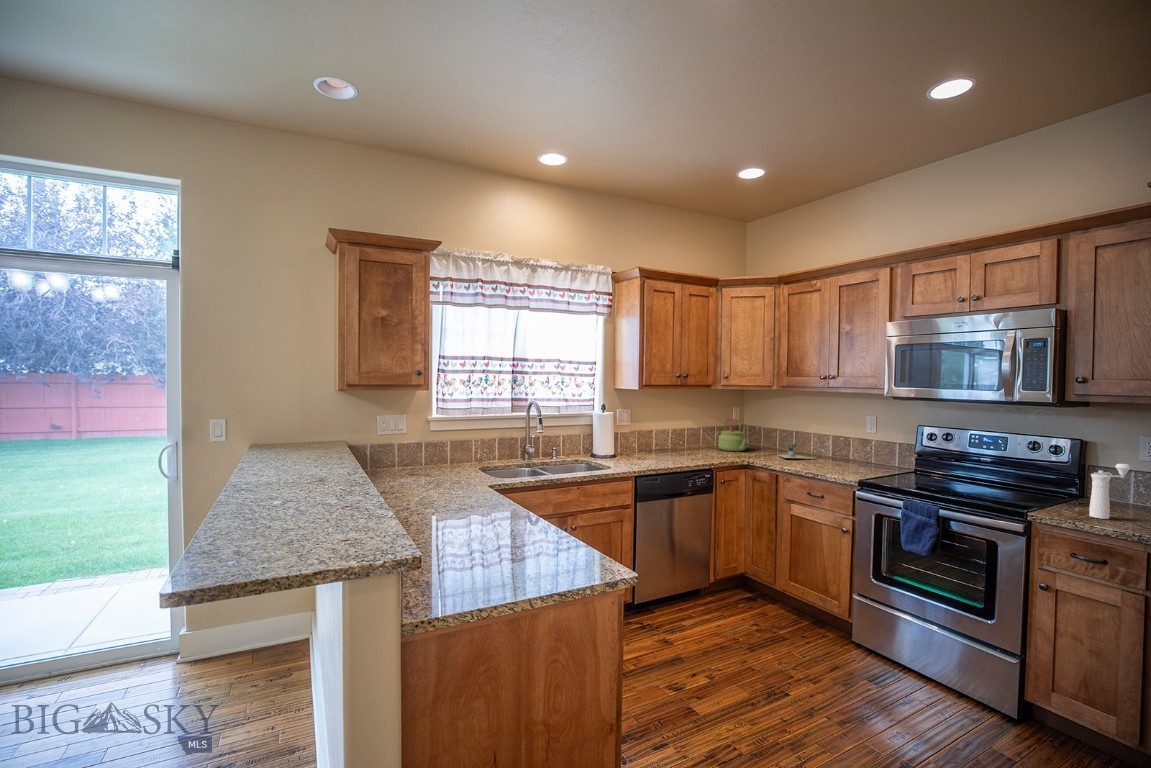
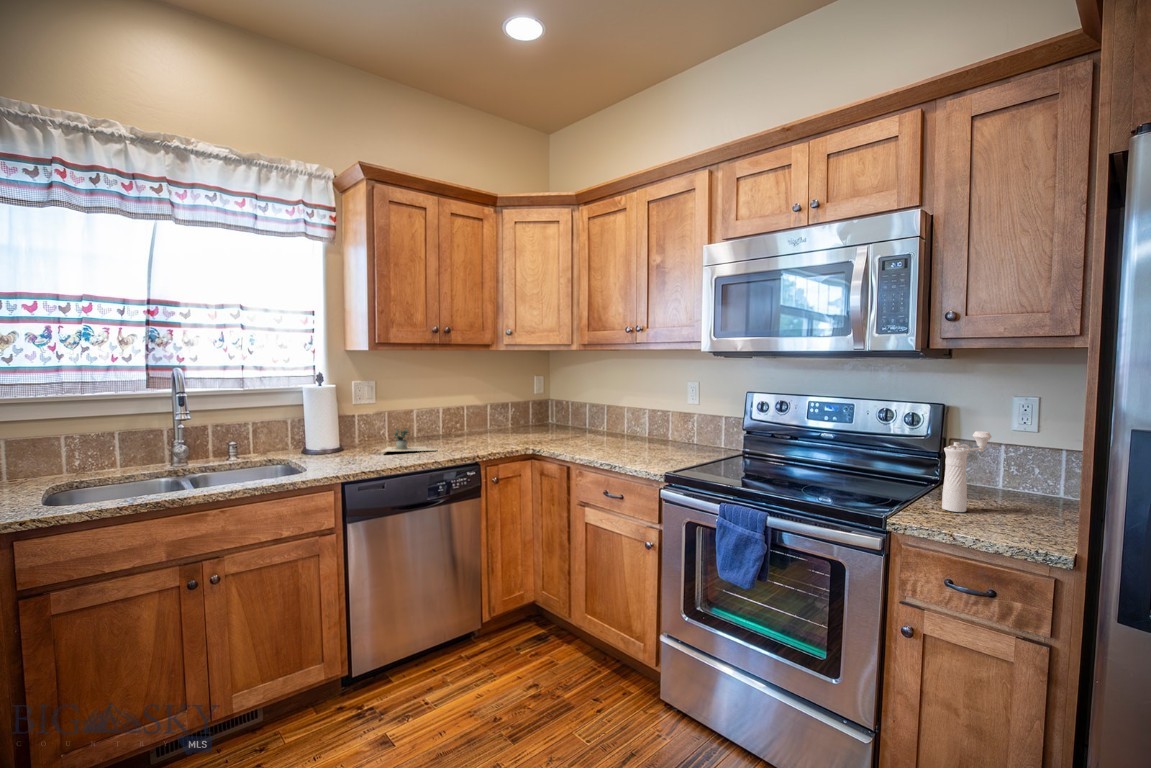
kettle: present [718,418,746,451] -> none [511,392,548,437]
potted plant: present [780,443,808,458] -> present [382,428,435,452]

